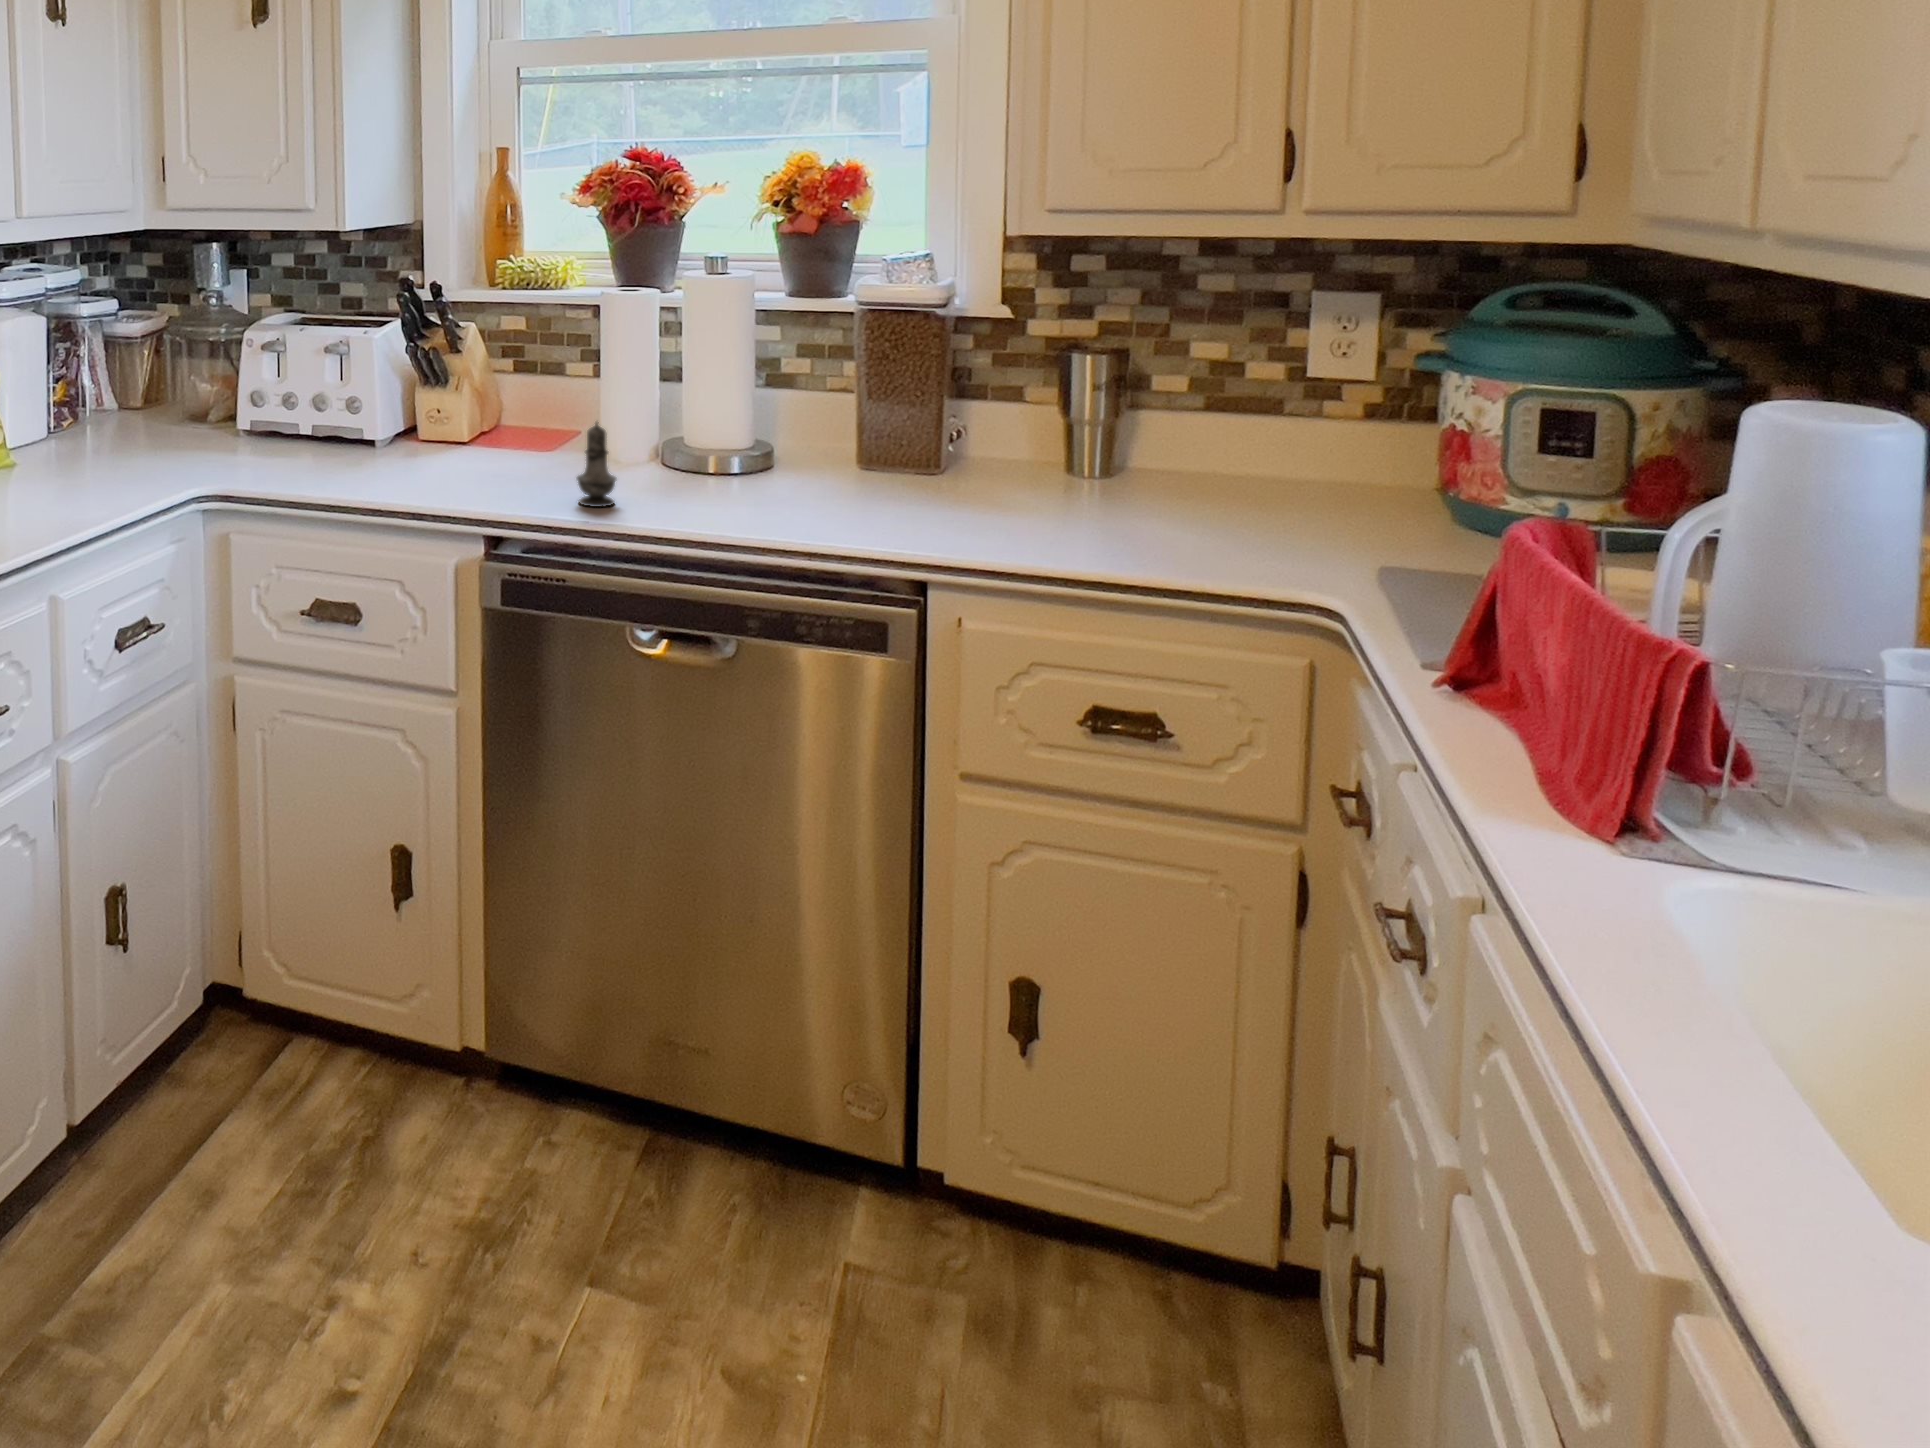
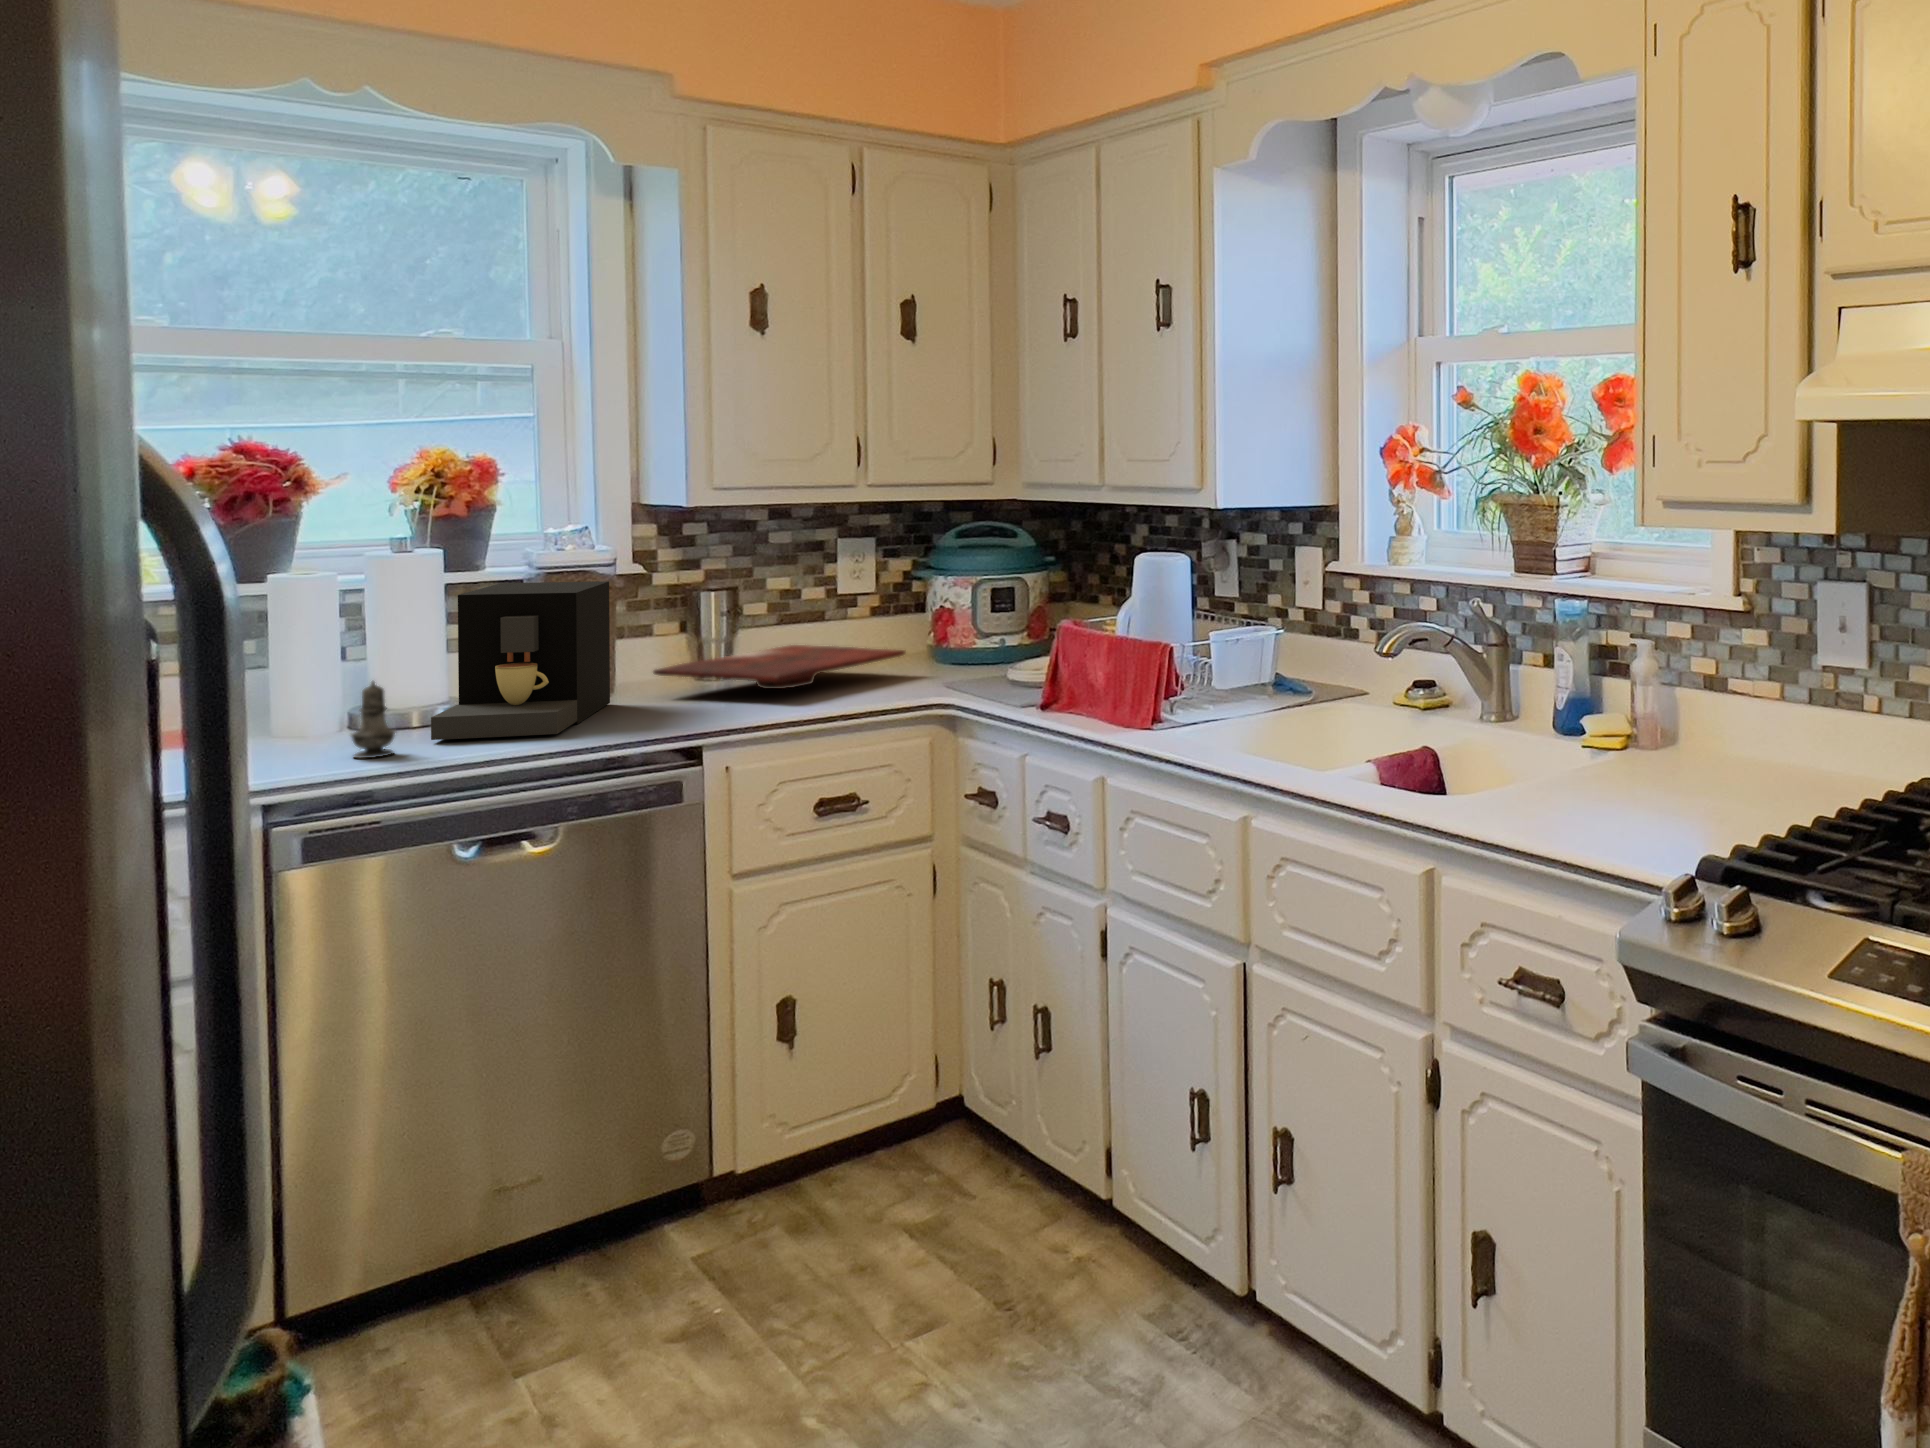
coffee maker: none [663,319,914,520] -> present [431,581,610,740]
cutting board: none [967,444,1357,511] -> present [653,645,905,689]

